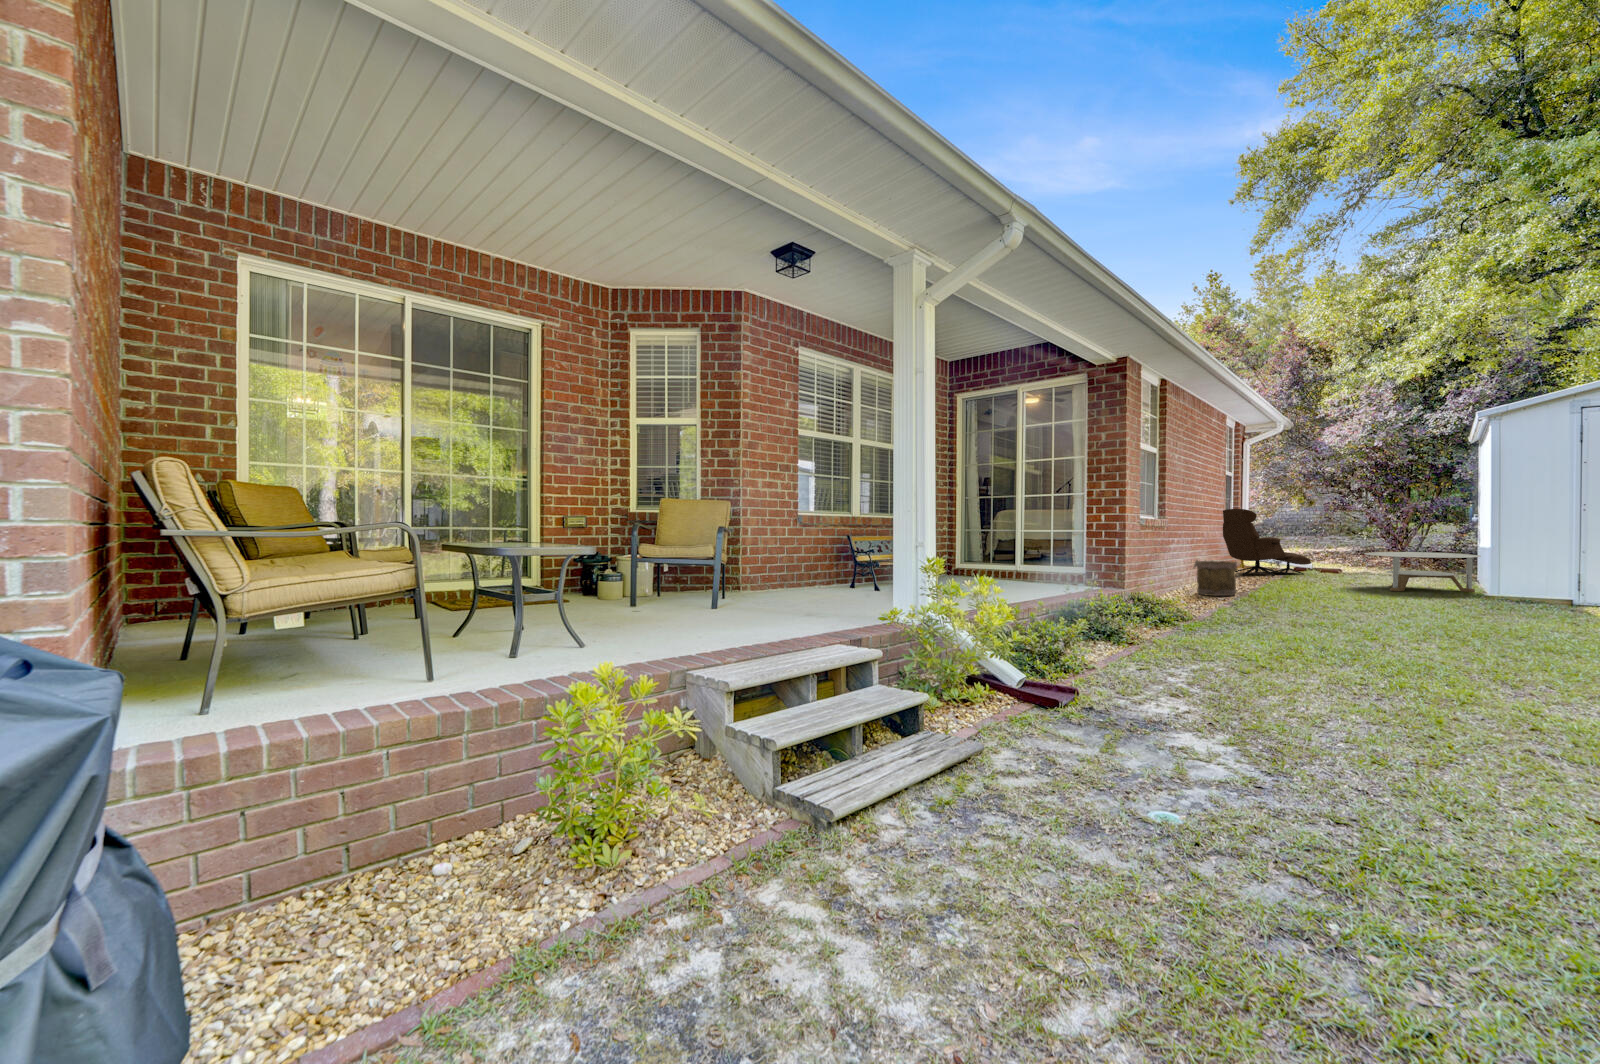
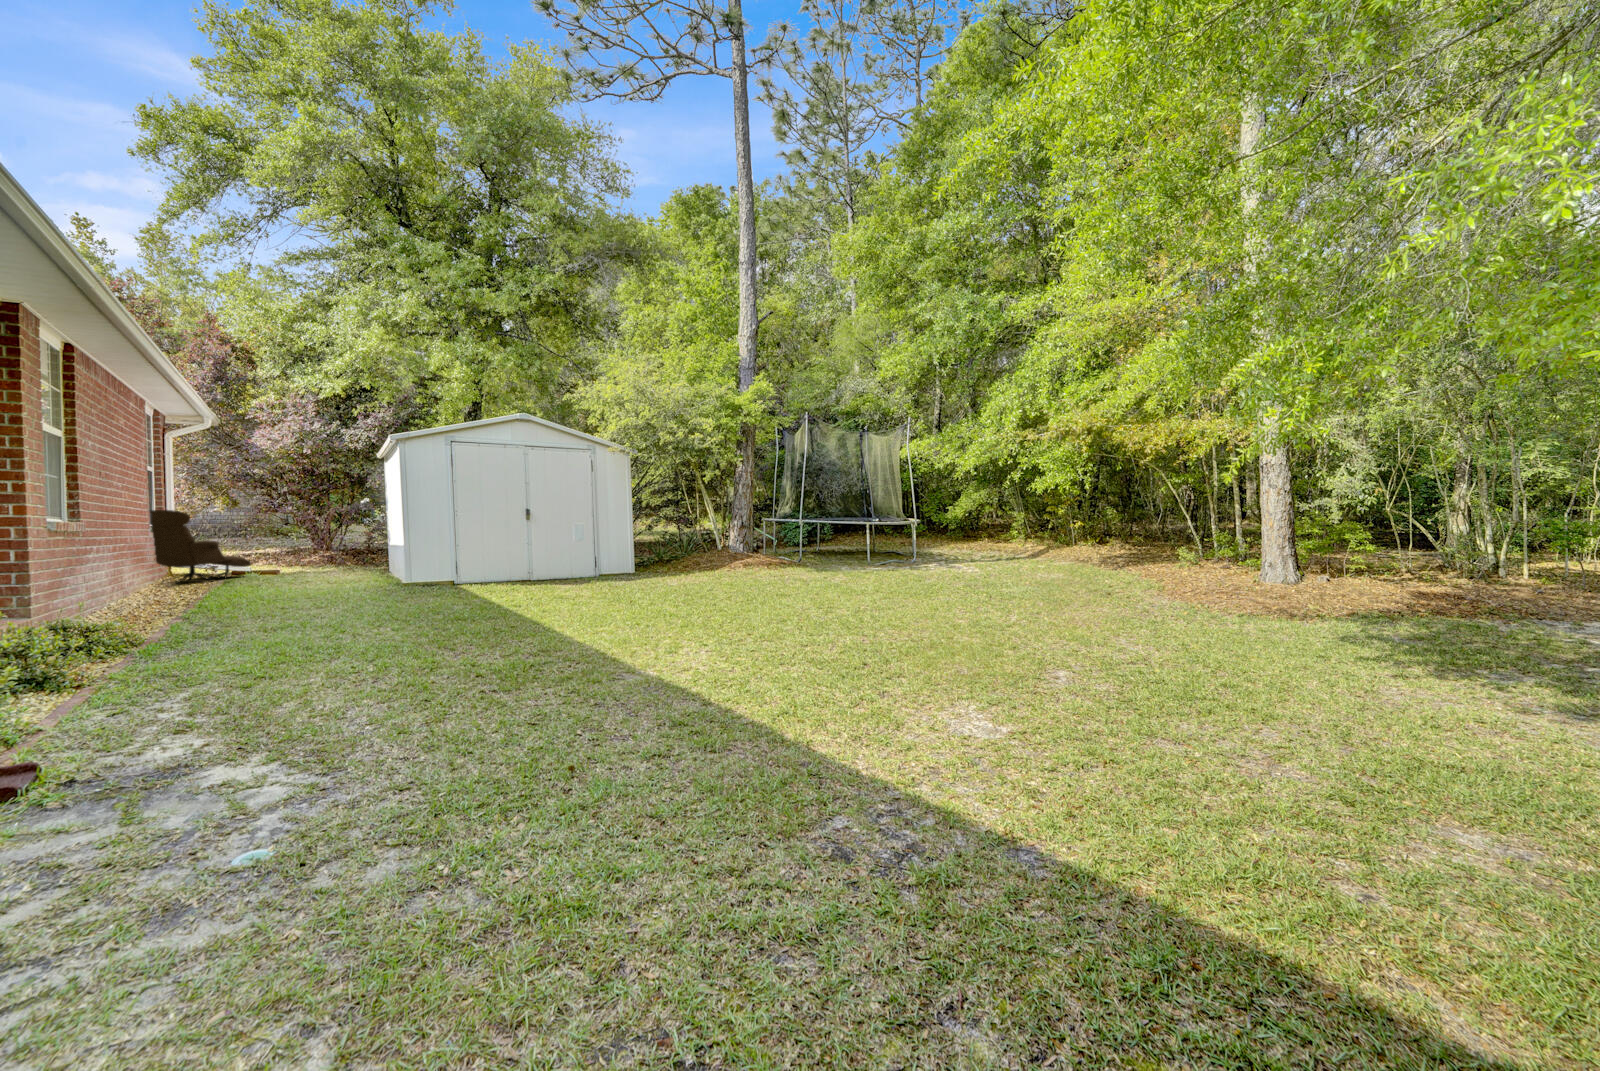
round table: present [1364,552,1481,592] -> none [308,549,396,585]
bucket: present [1194,560,1237,596] -> none [120,569,182,612]

